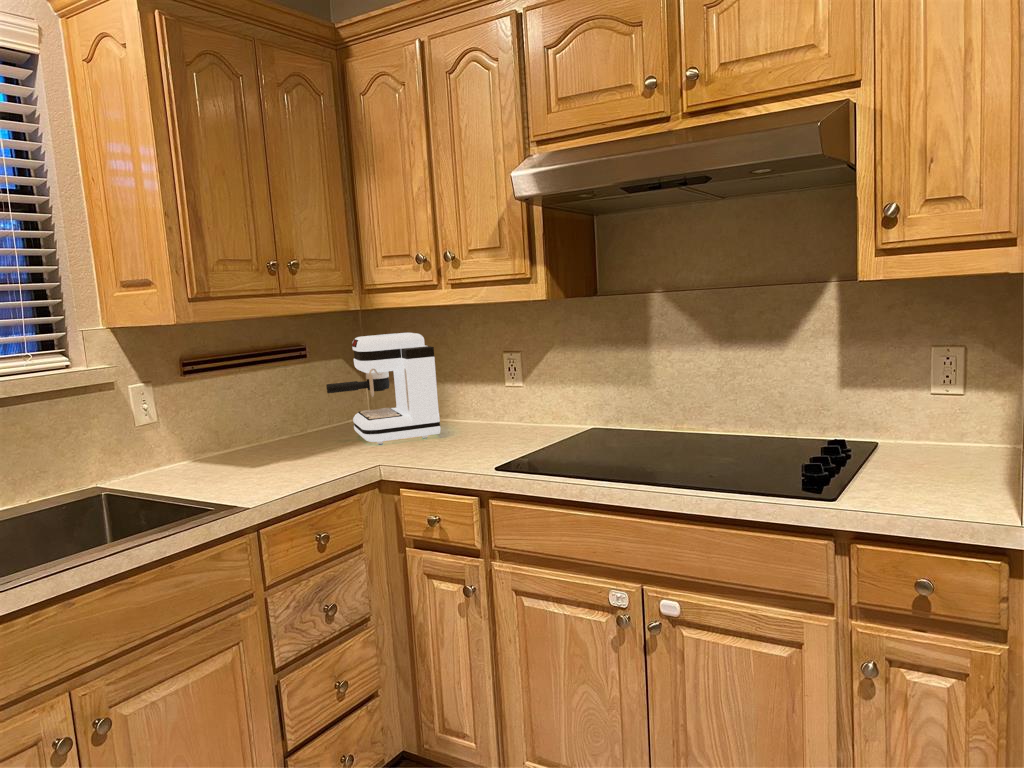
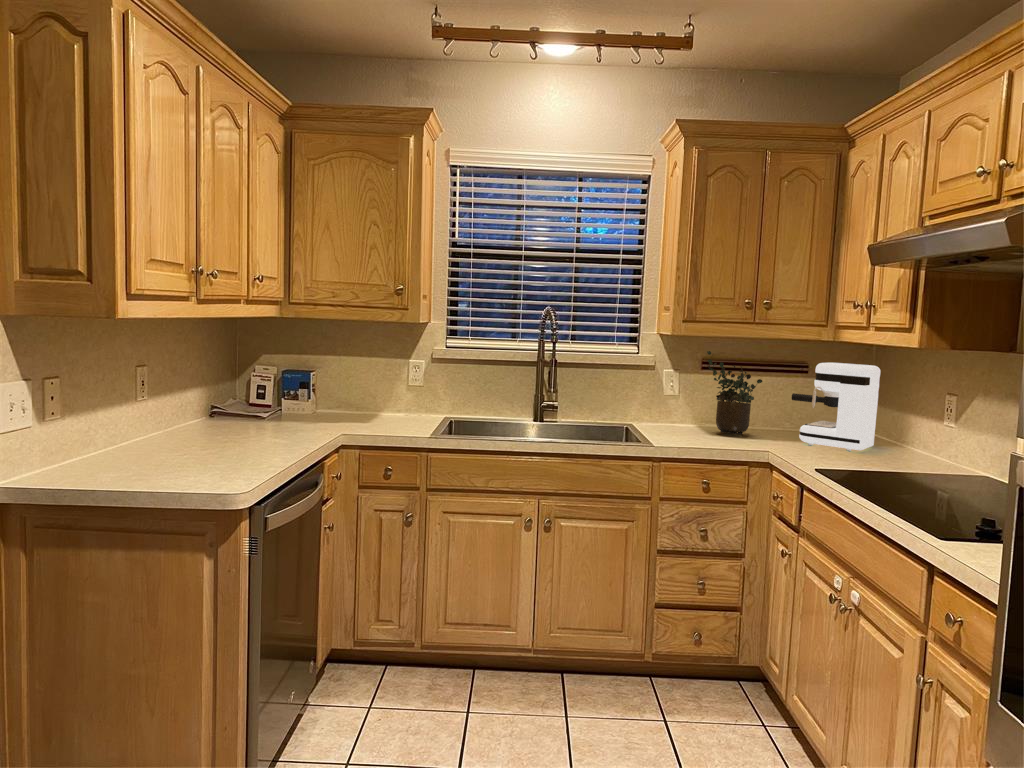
potted plant: none [214,346,305,461] -> present [707,351,762,435]

